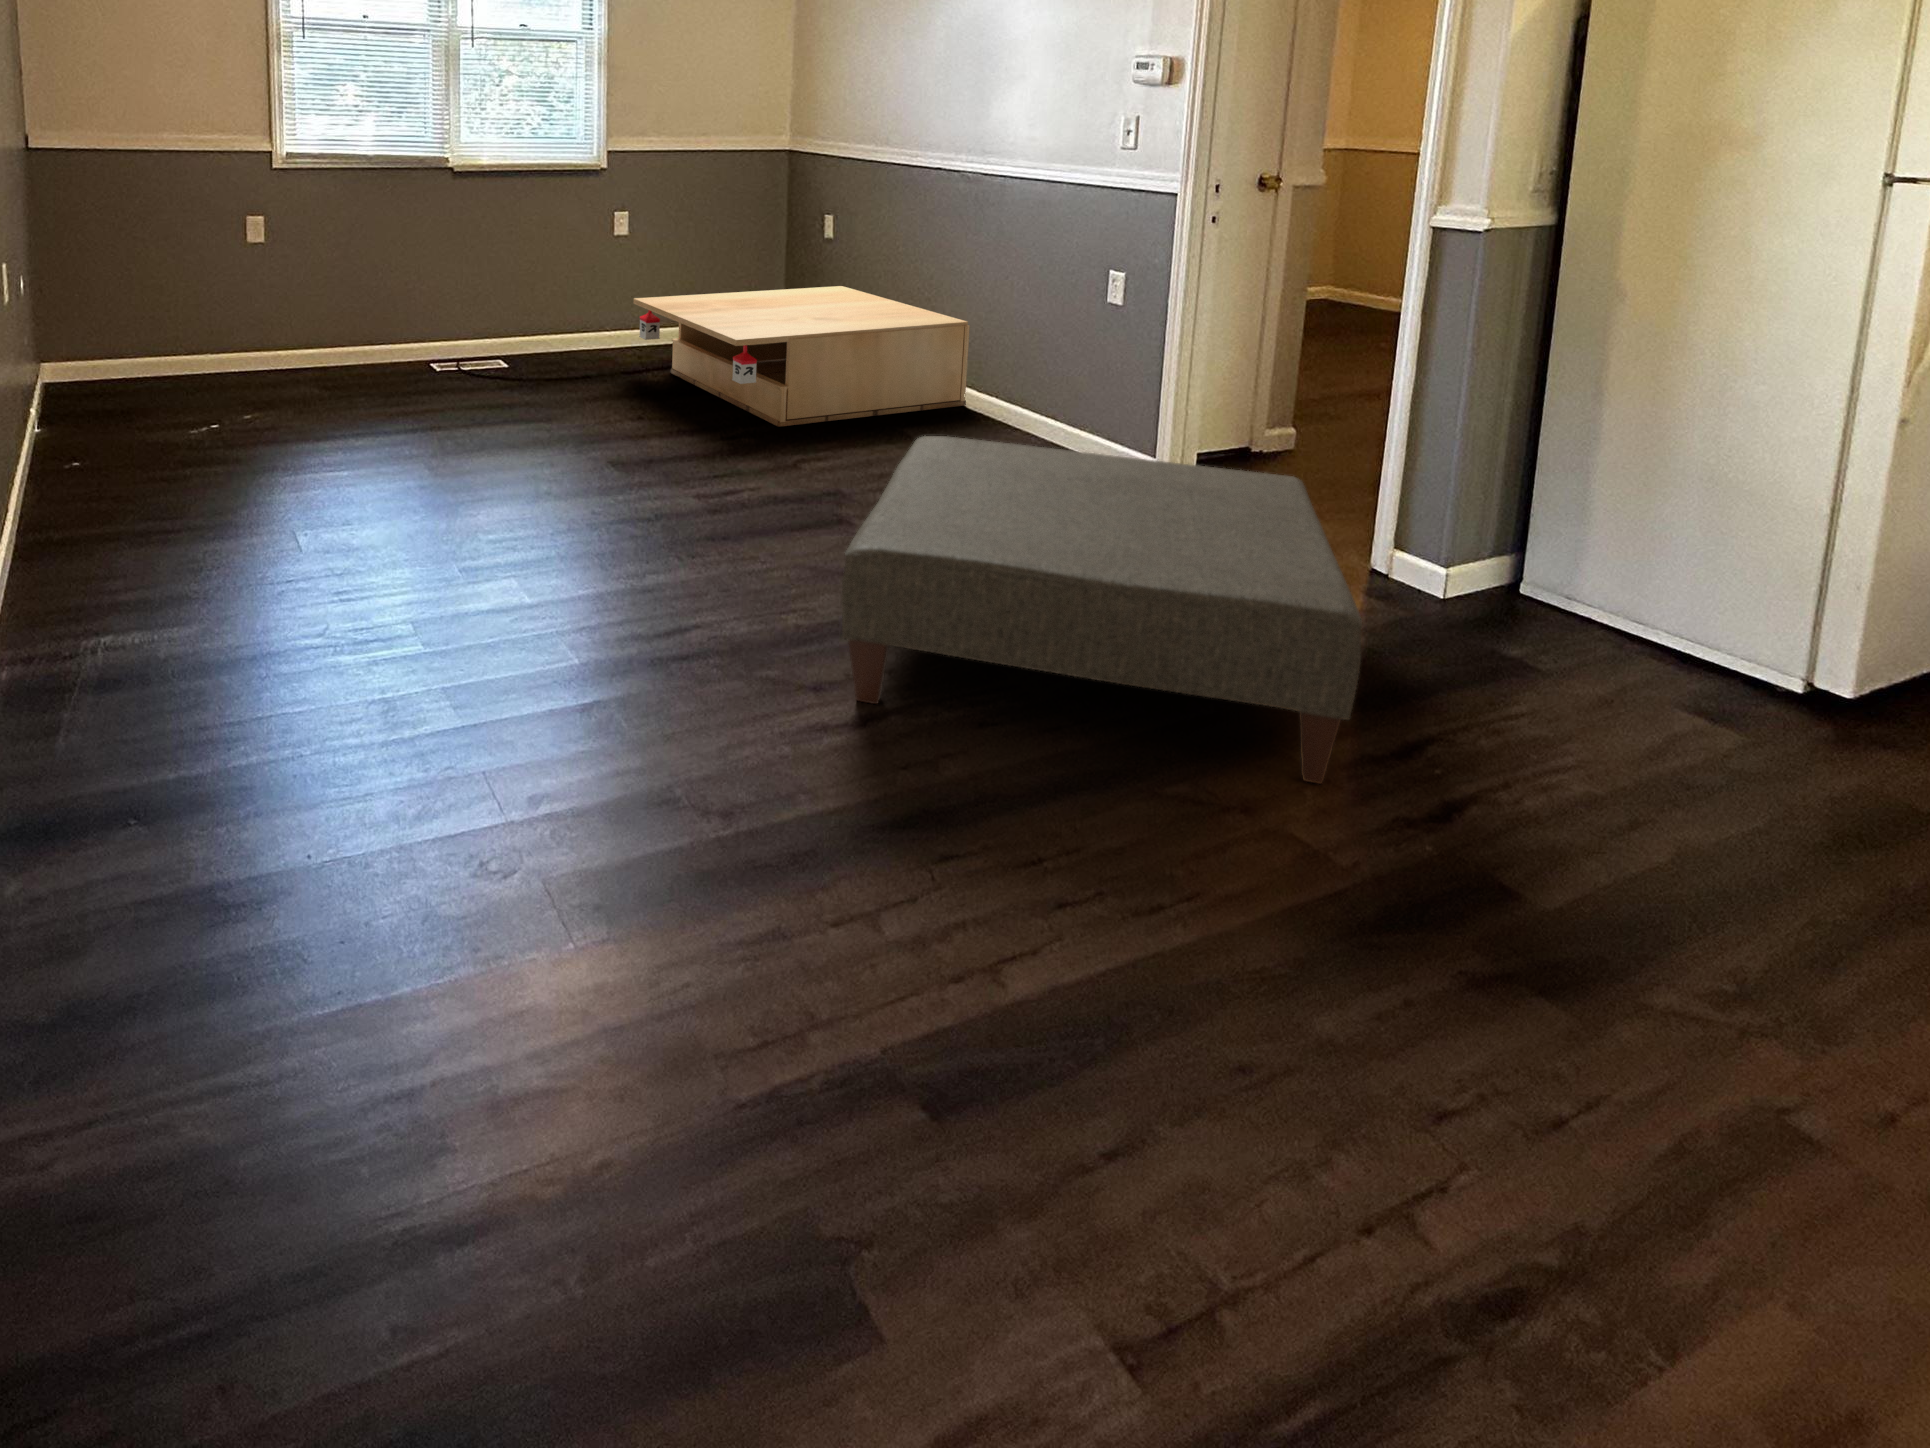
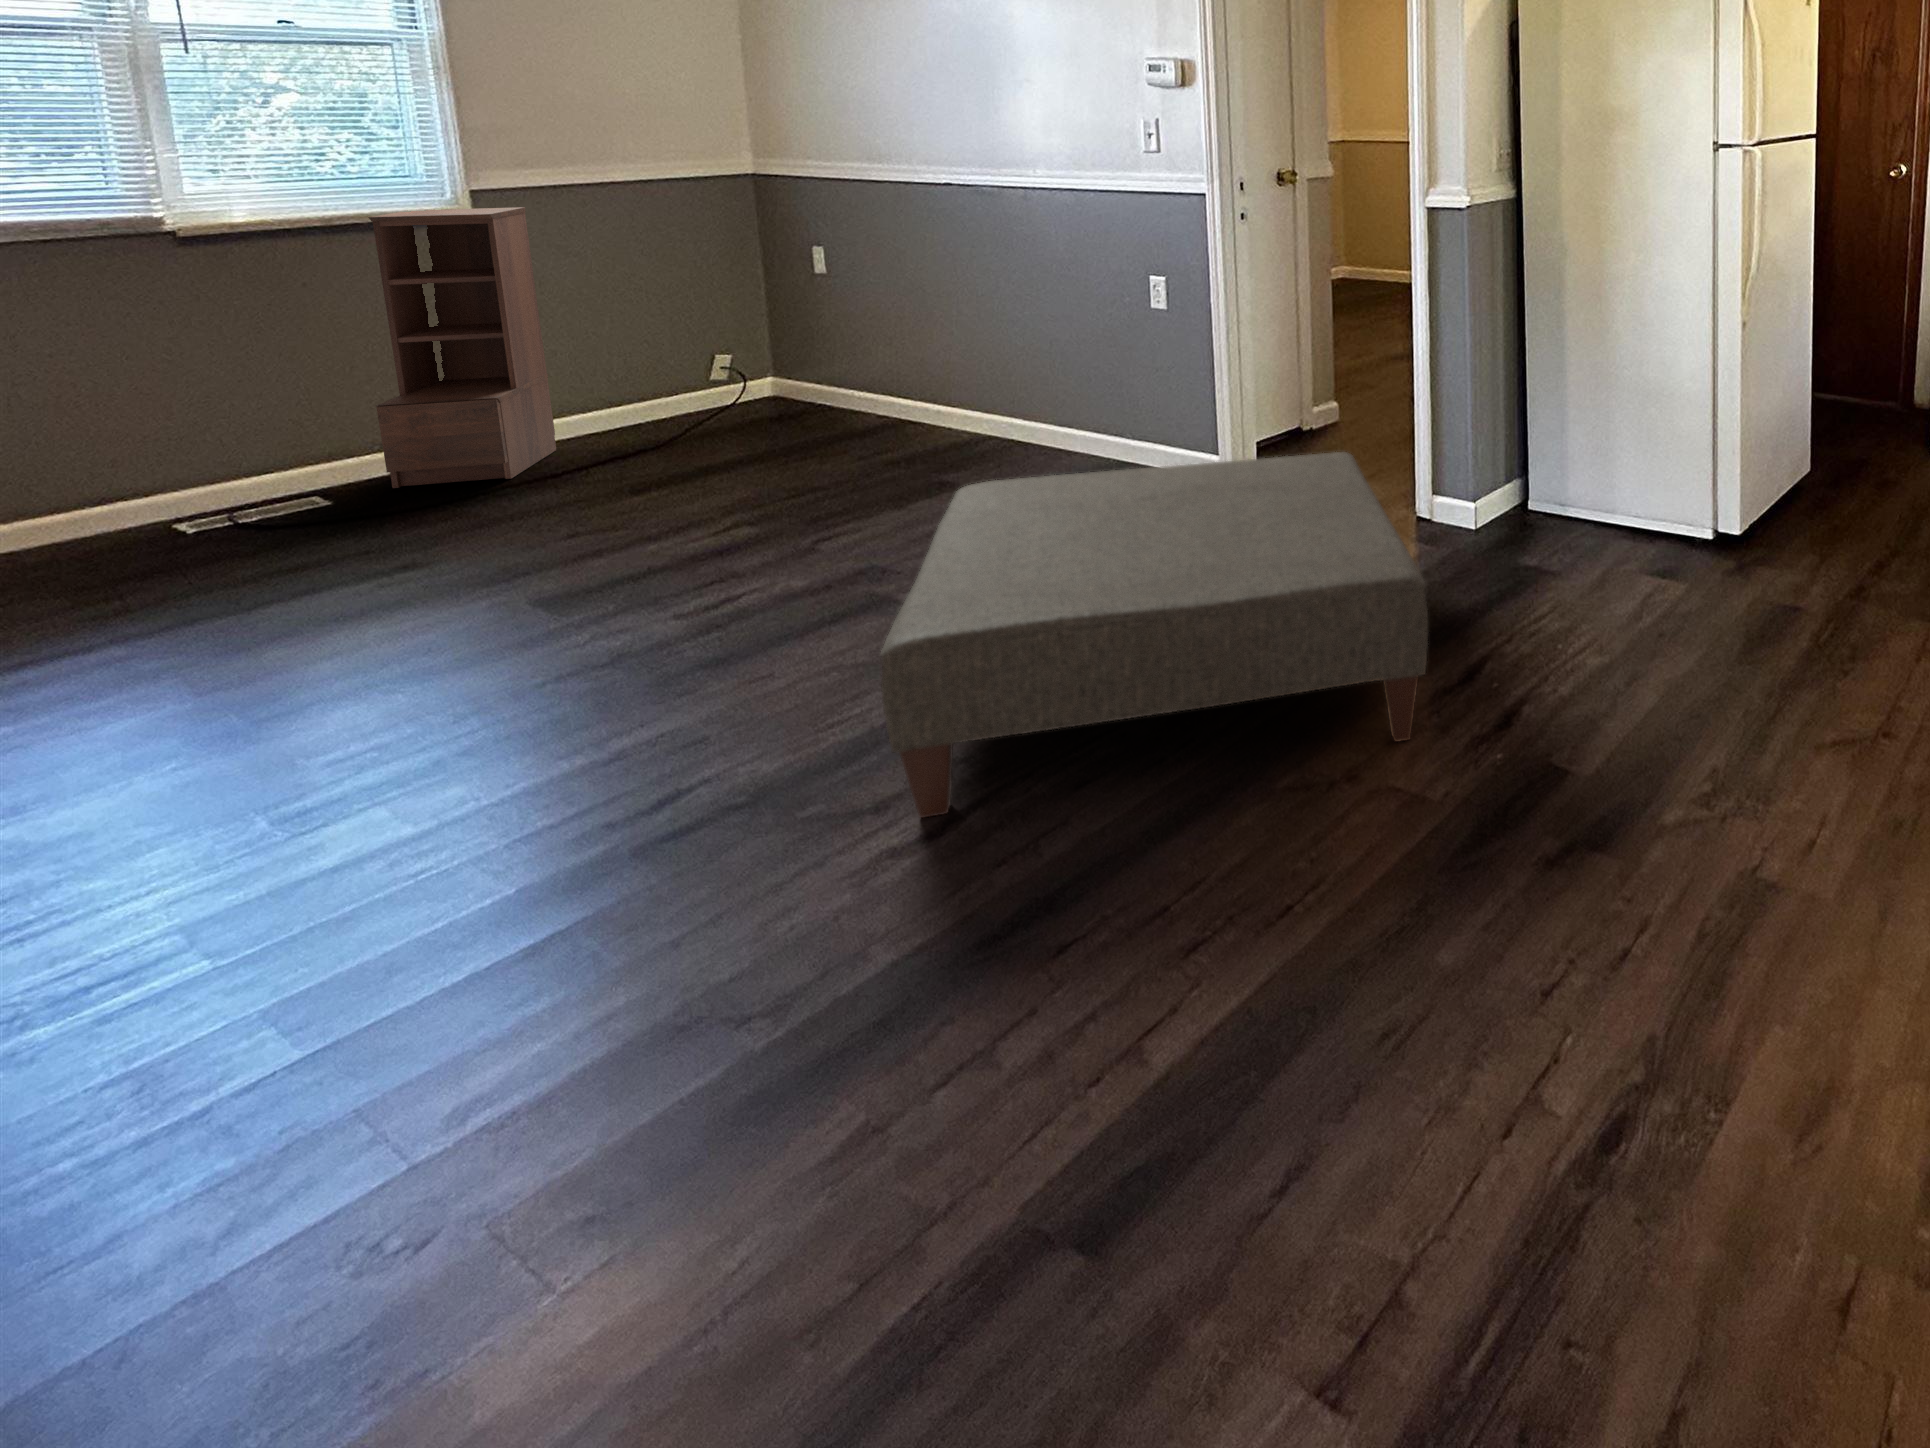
bookshelf: none [536,163,637,372] -> present [368,207,556,488]
coffee table: present [634,286,970,427] -> none [543,324,1013,502]

